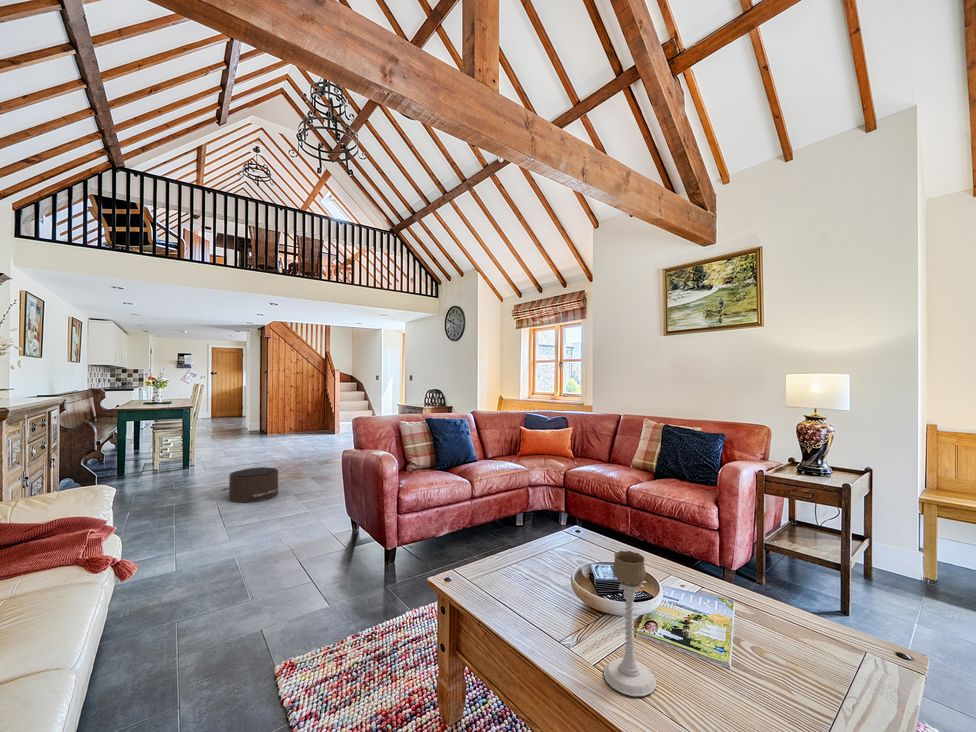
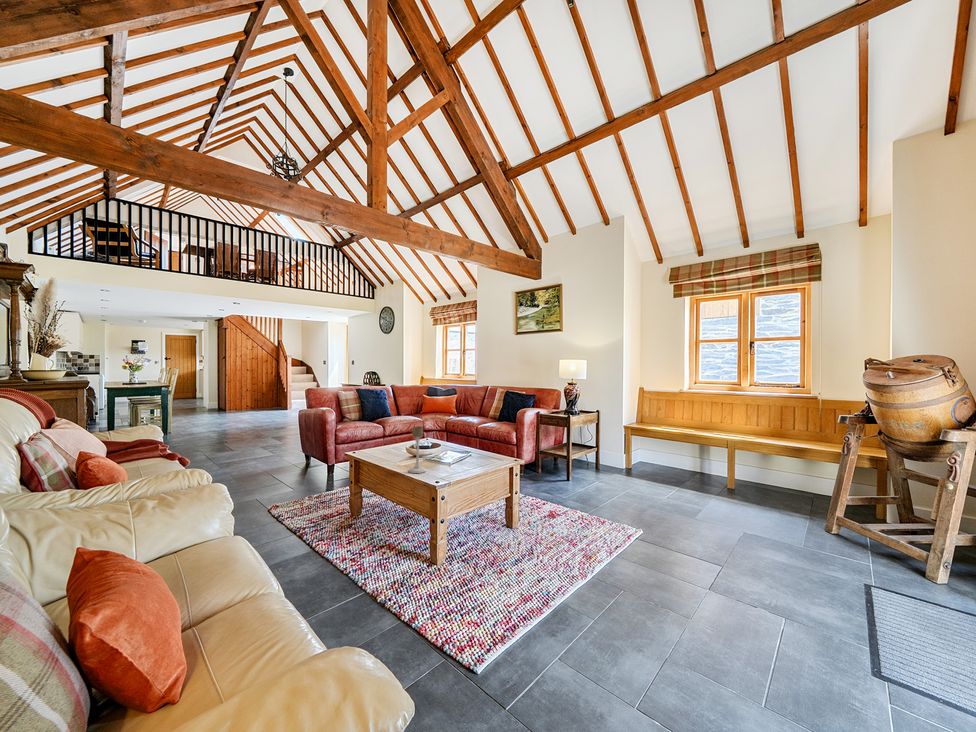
pouf: present [222,467,278,503] -> none [207,427,252,450]

